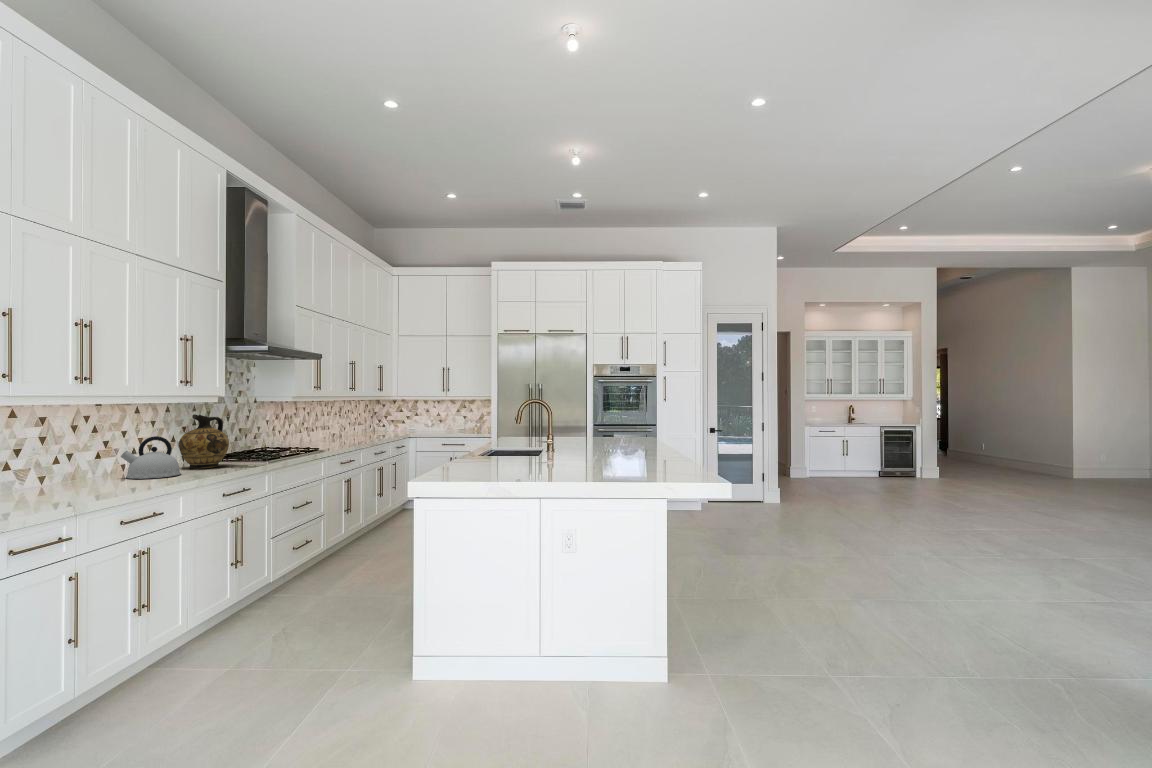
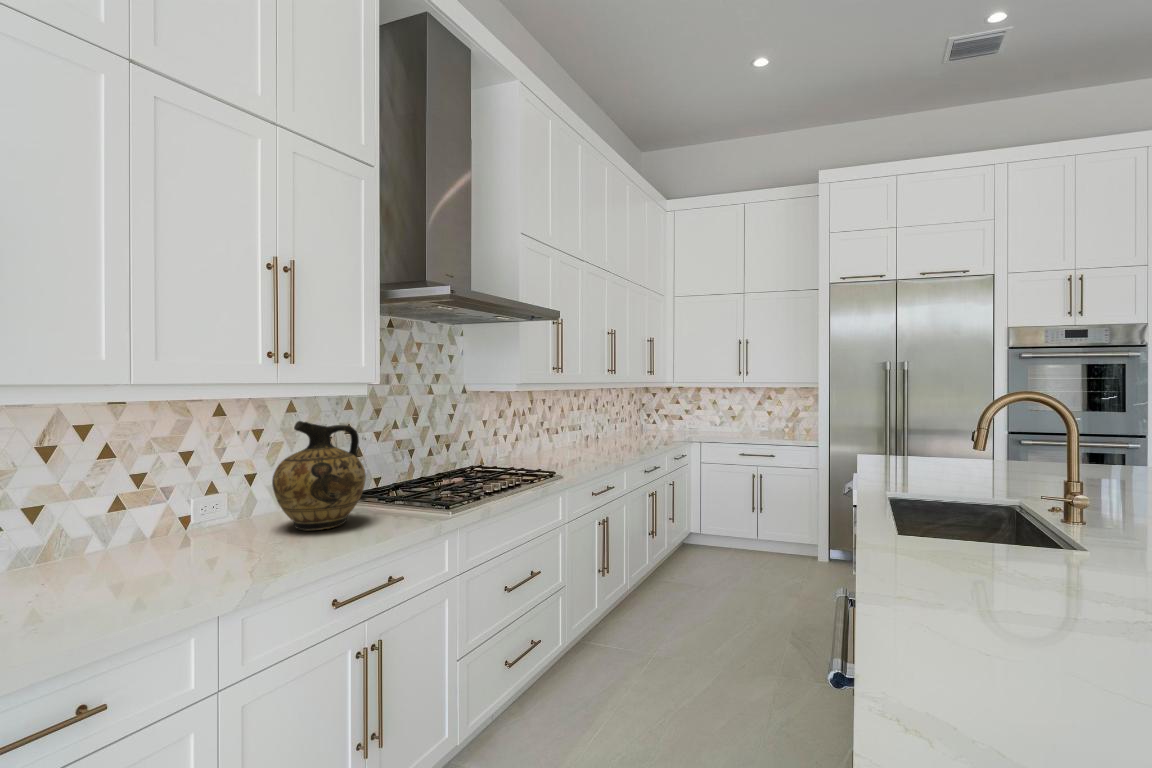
kettle: present [121,436,181,479] -> none [110,474,239,576]

